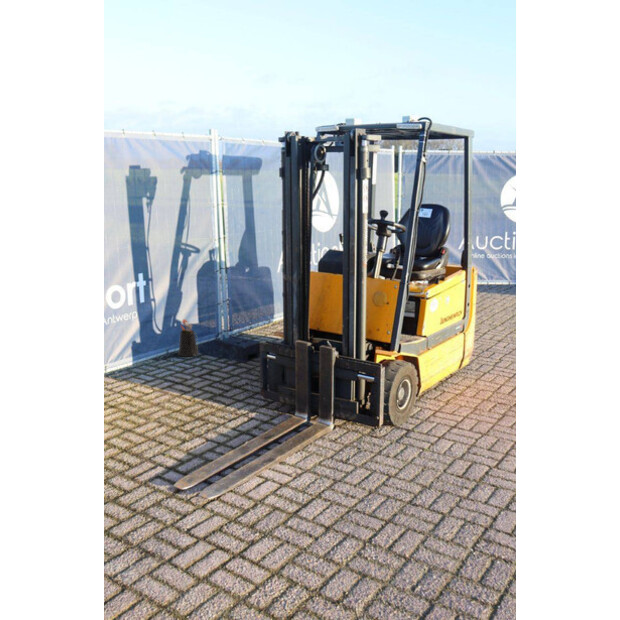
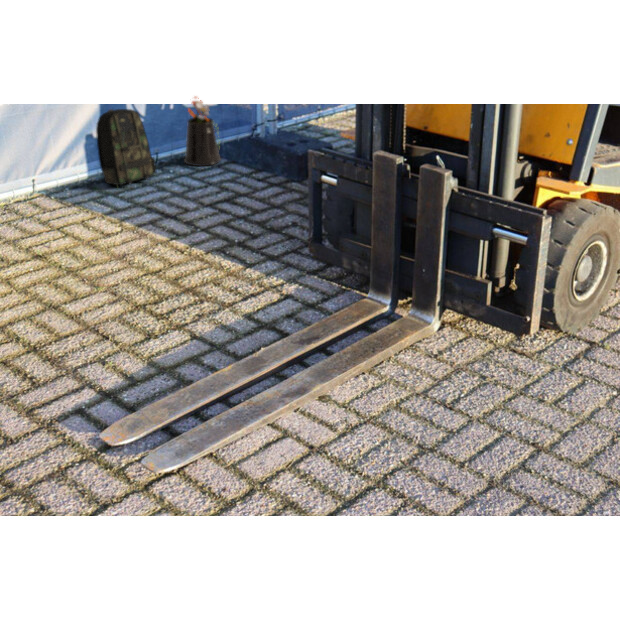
backpack: none [131,327,165,371] -> present [96,109,156,186]

